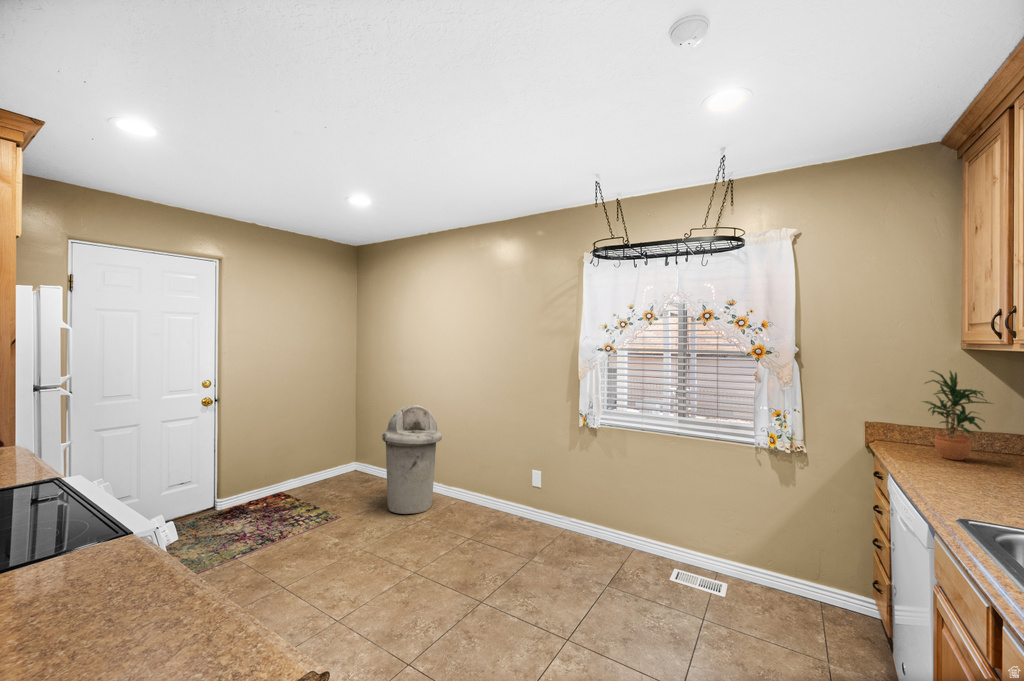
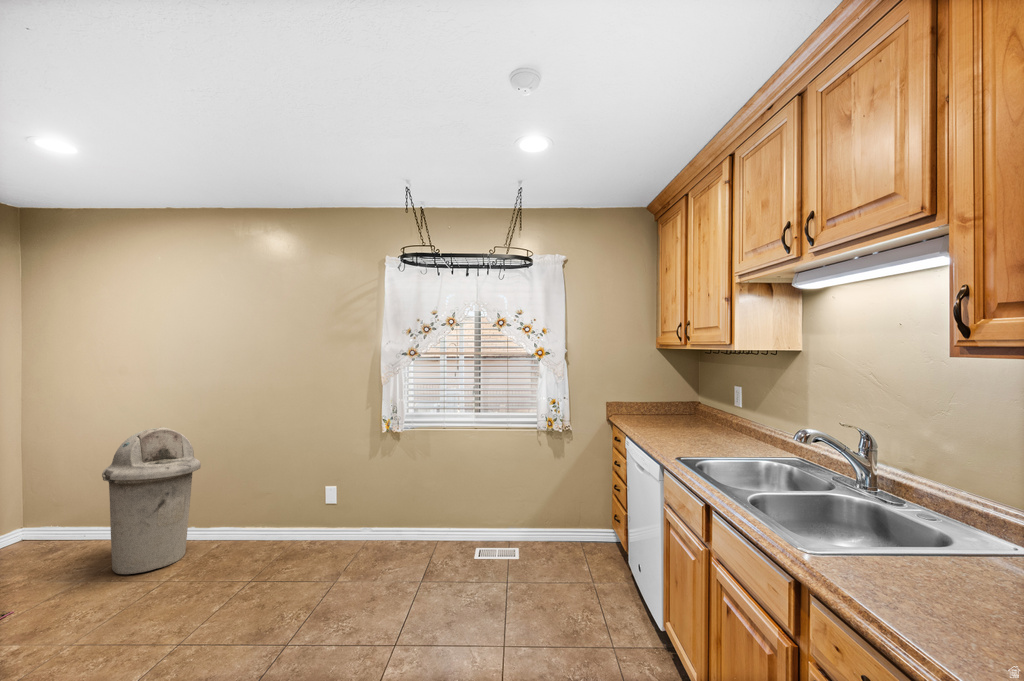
potted plant: present [923,371,989,460] -> none [640,363,677,423]

